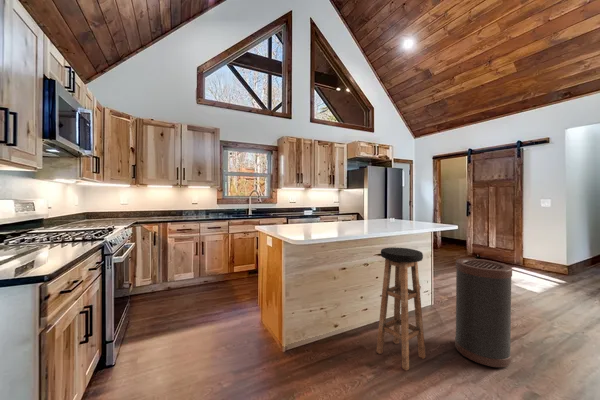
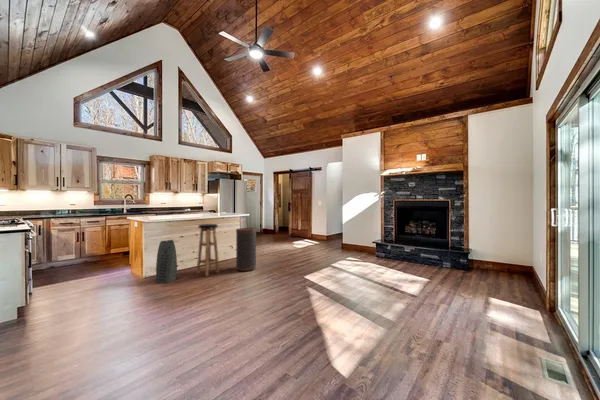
air purifier: none [307,281,343,382] -> present [156,240,177,283]

